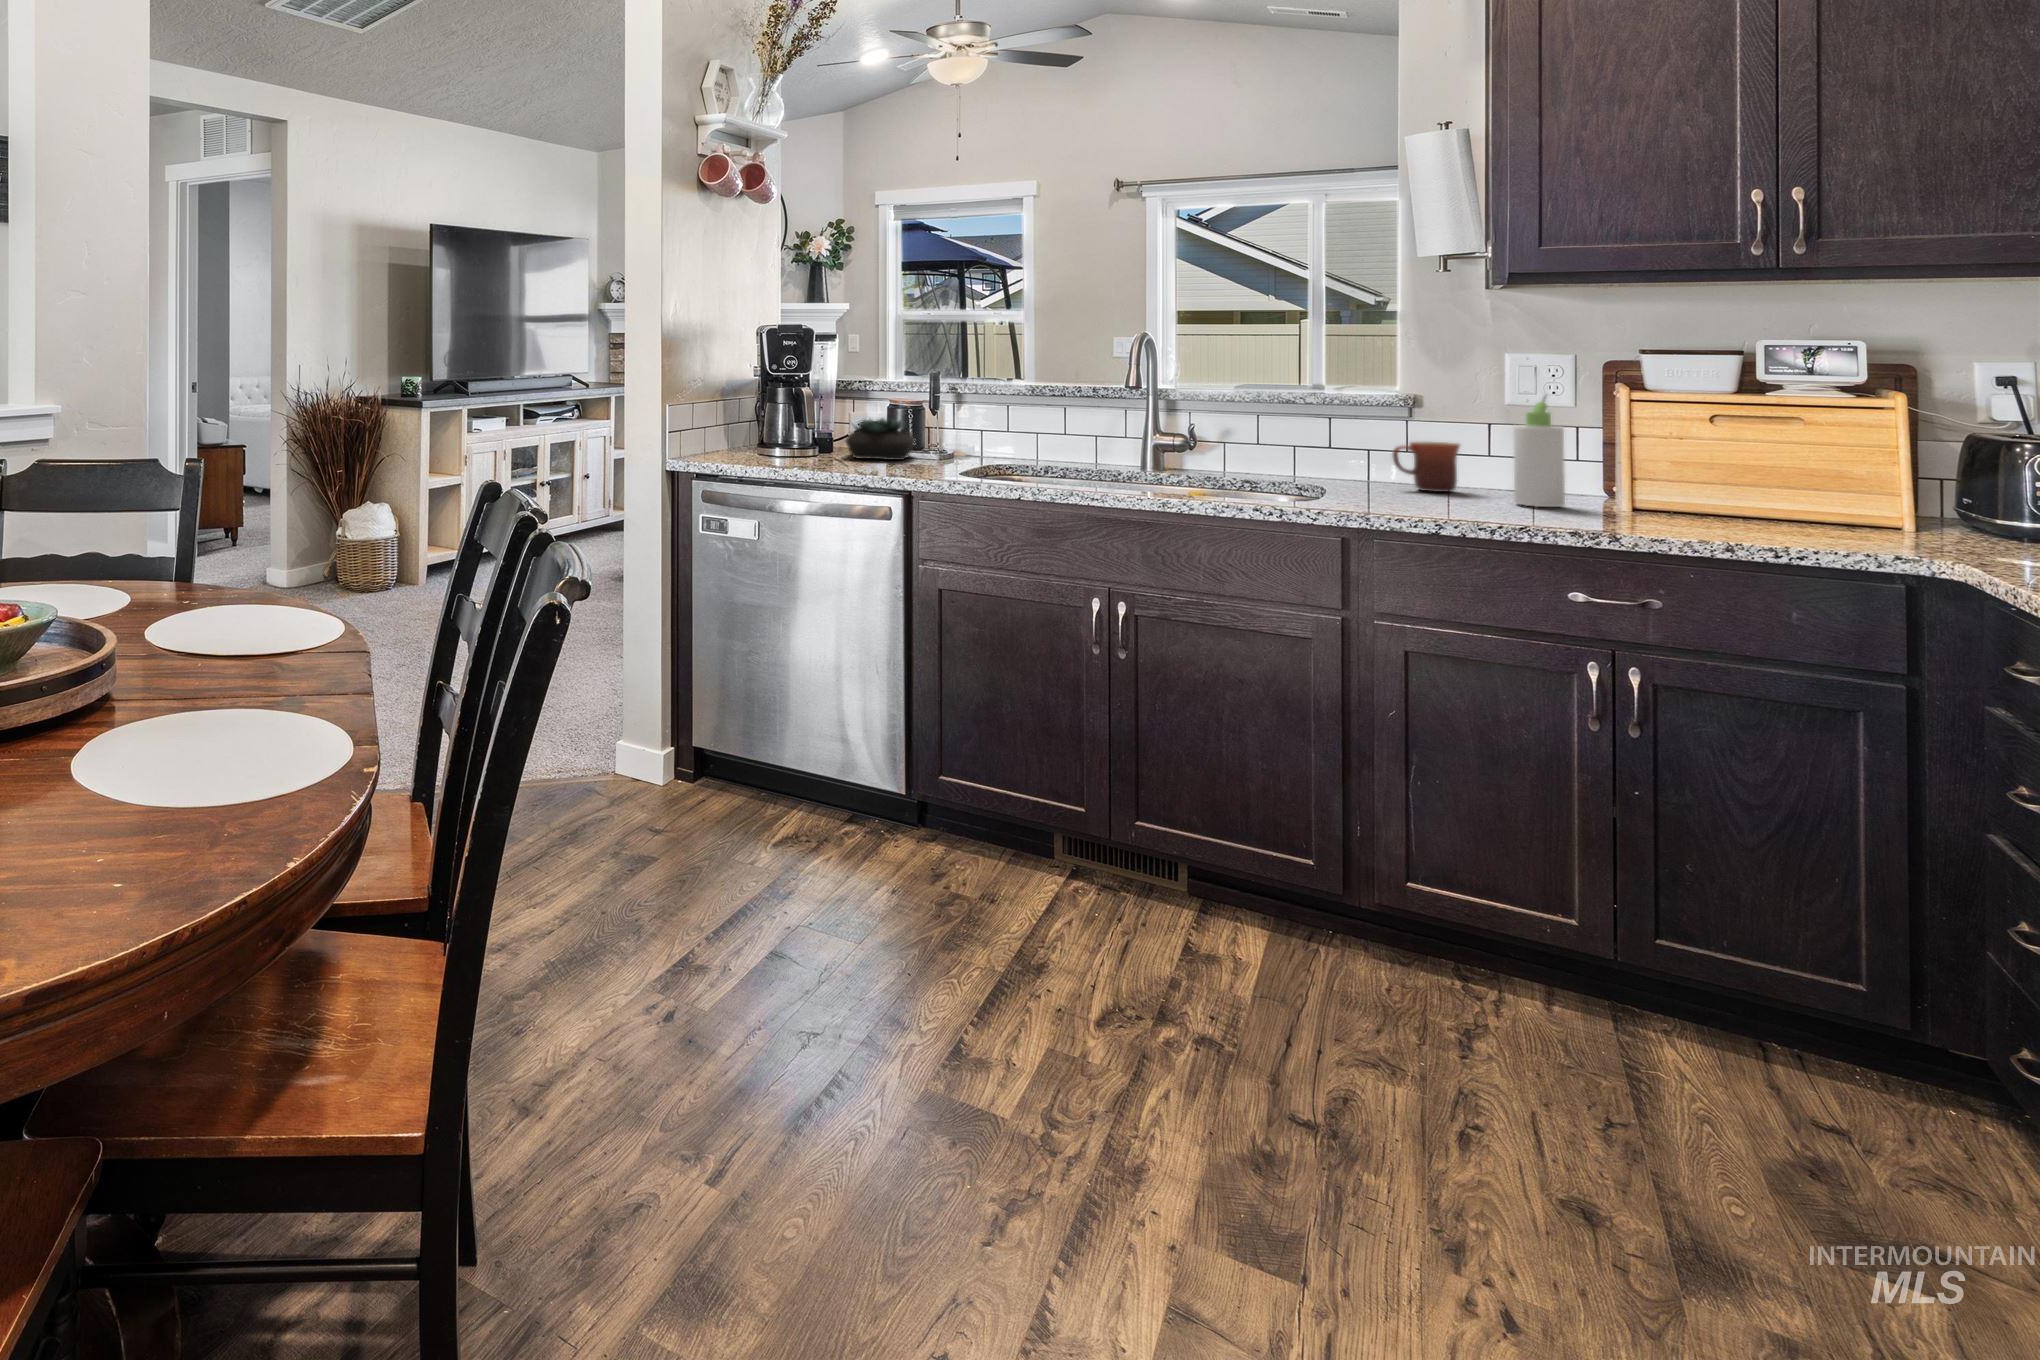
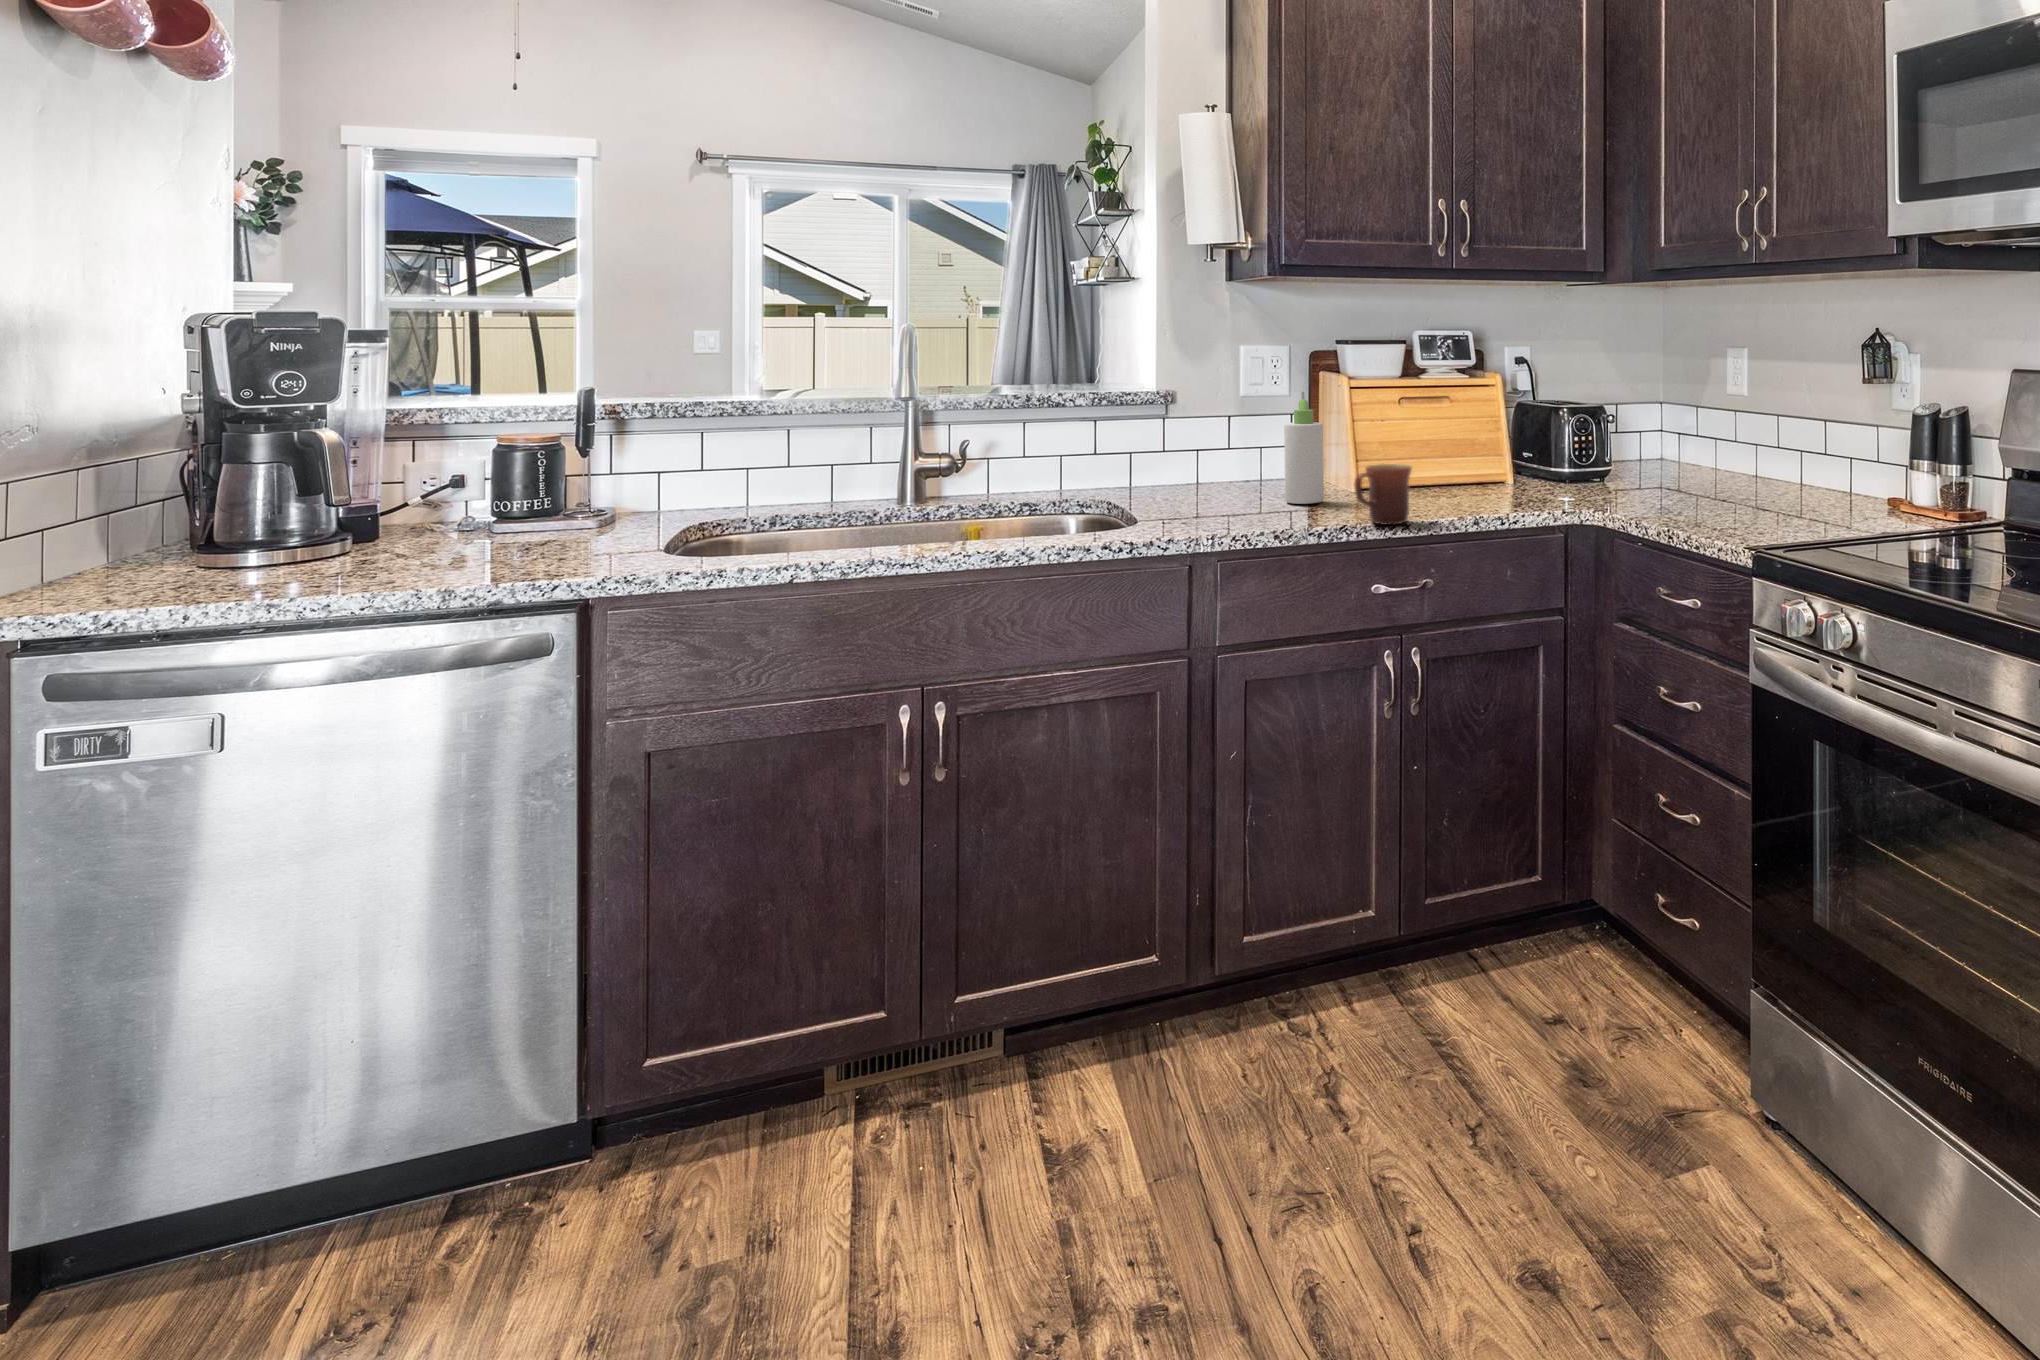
succulent plant: present [845,418,916,460] -> none [409,469,552,547]
mug: present [1392,442,1460,492] -> present [1354,464,1412,525]

